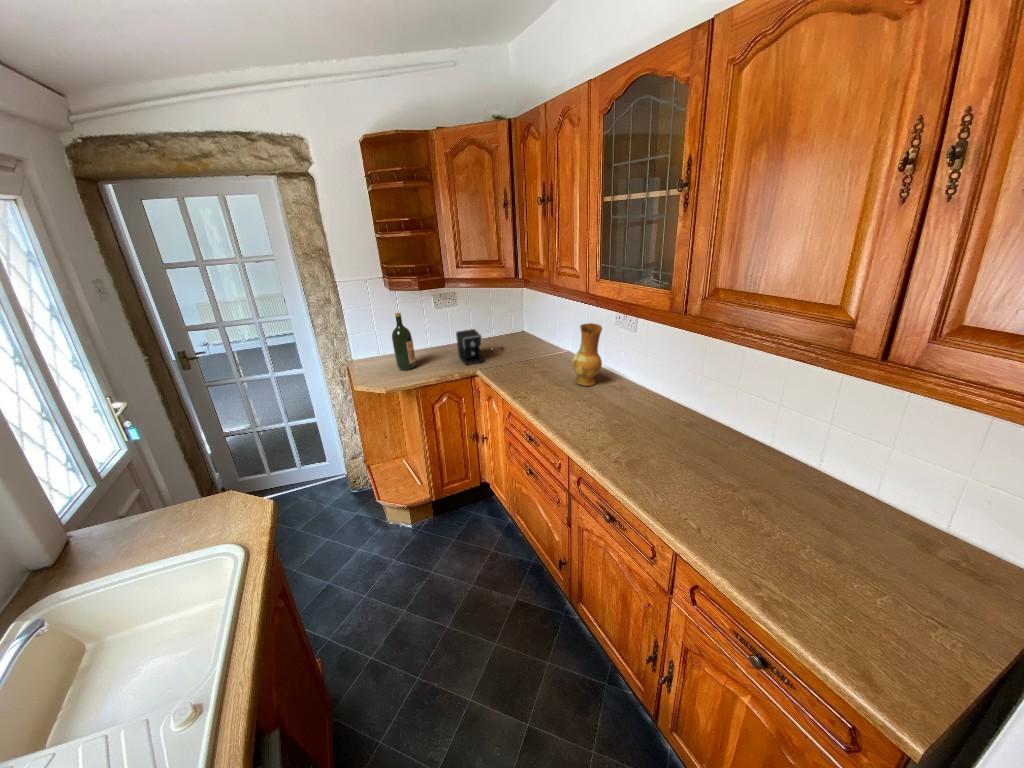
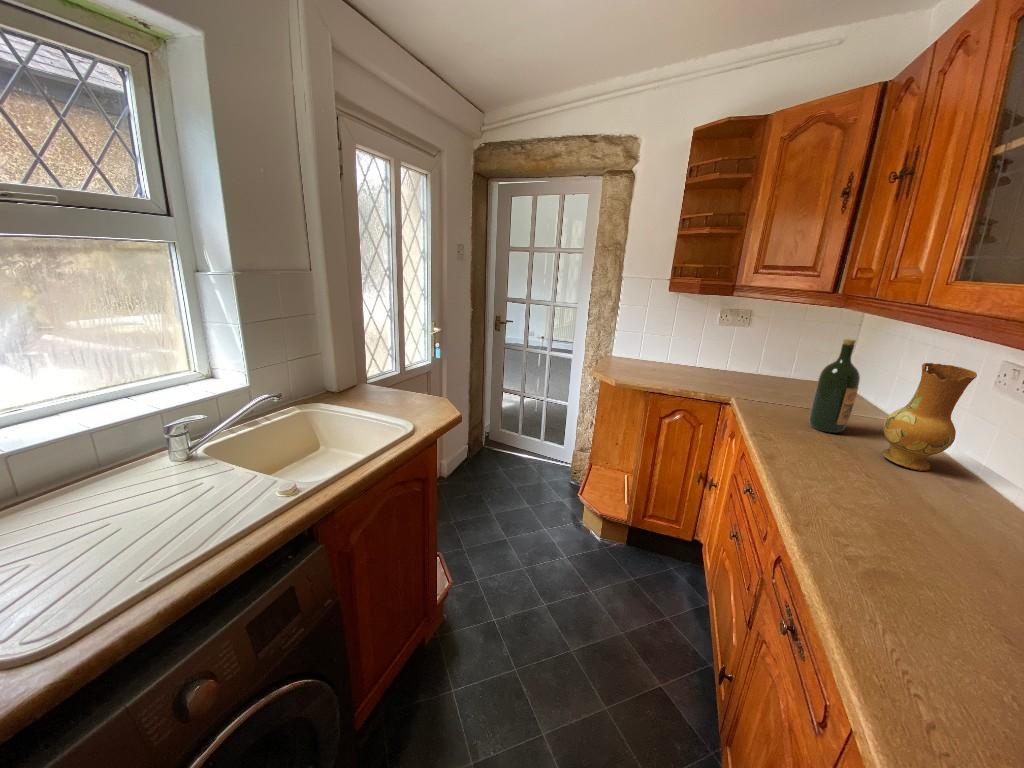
wine bottle: present [392,313,415,370] -> present [809,339,860,433]
coffee maker: present [456,329,503,365] -> none [722,350,792,393]

